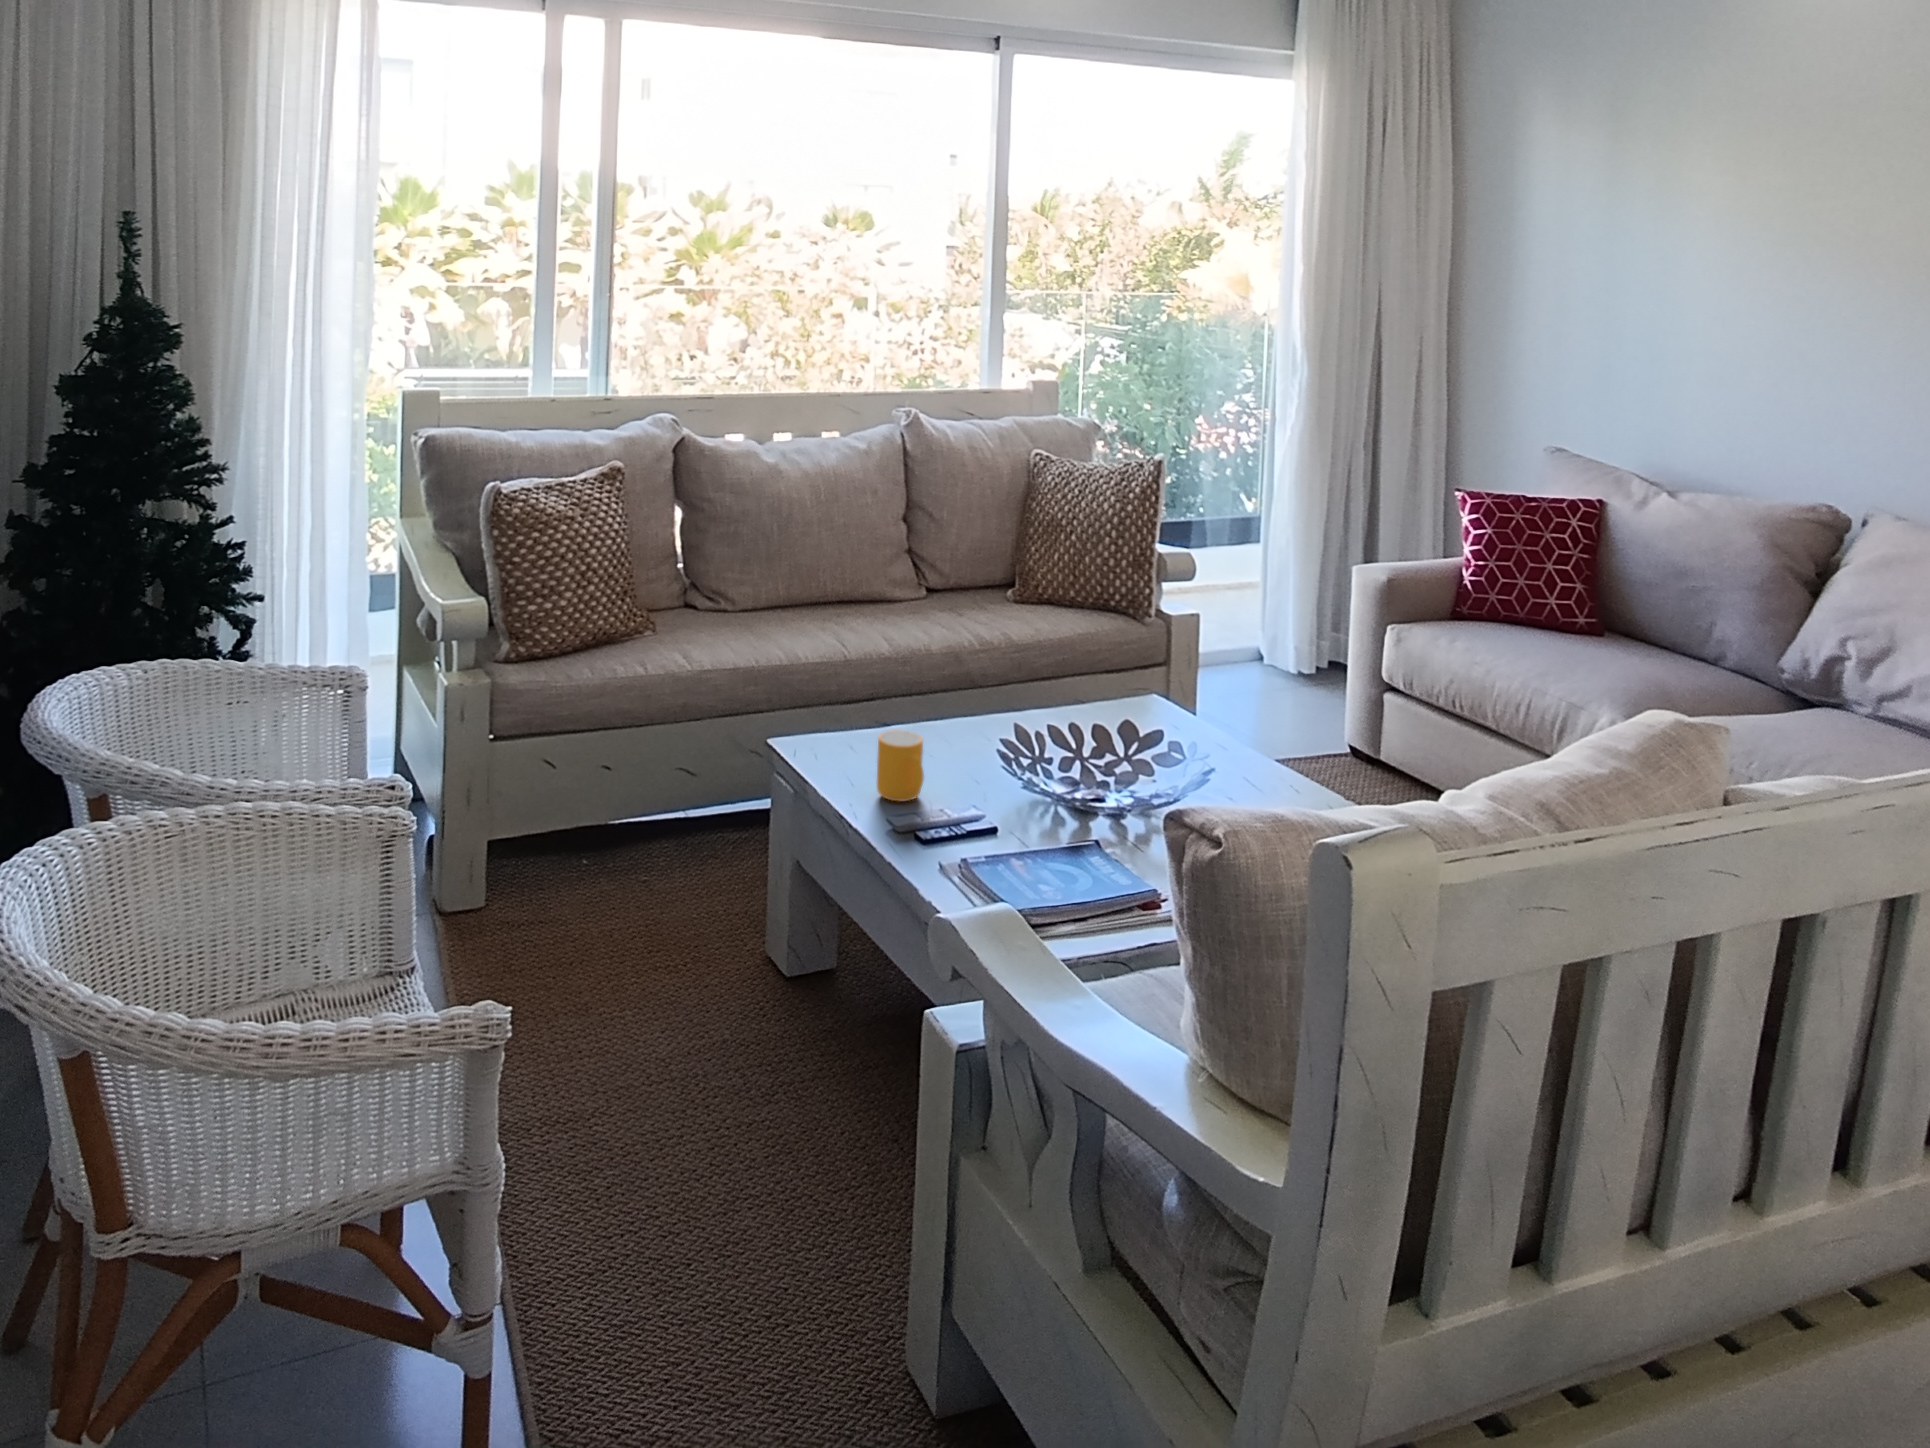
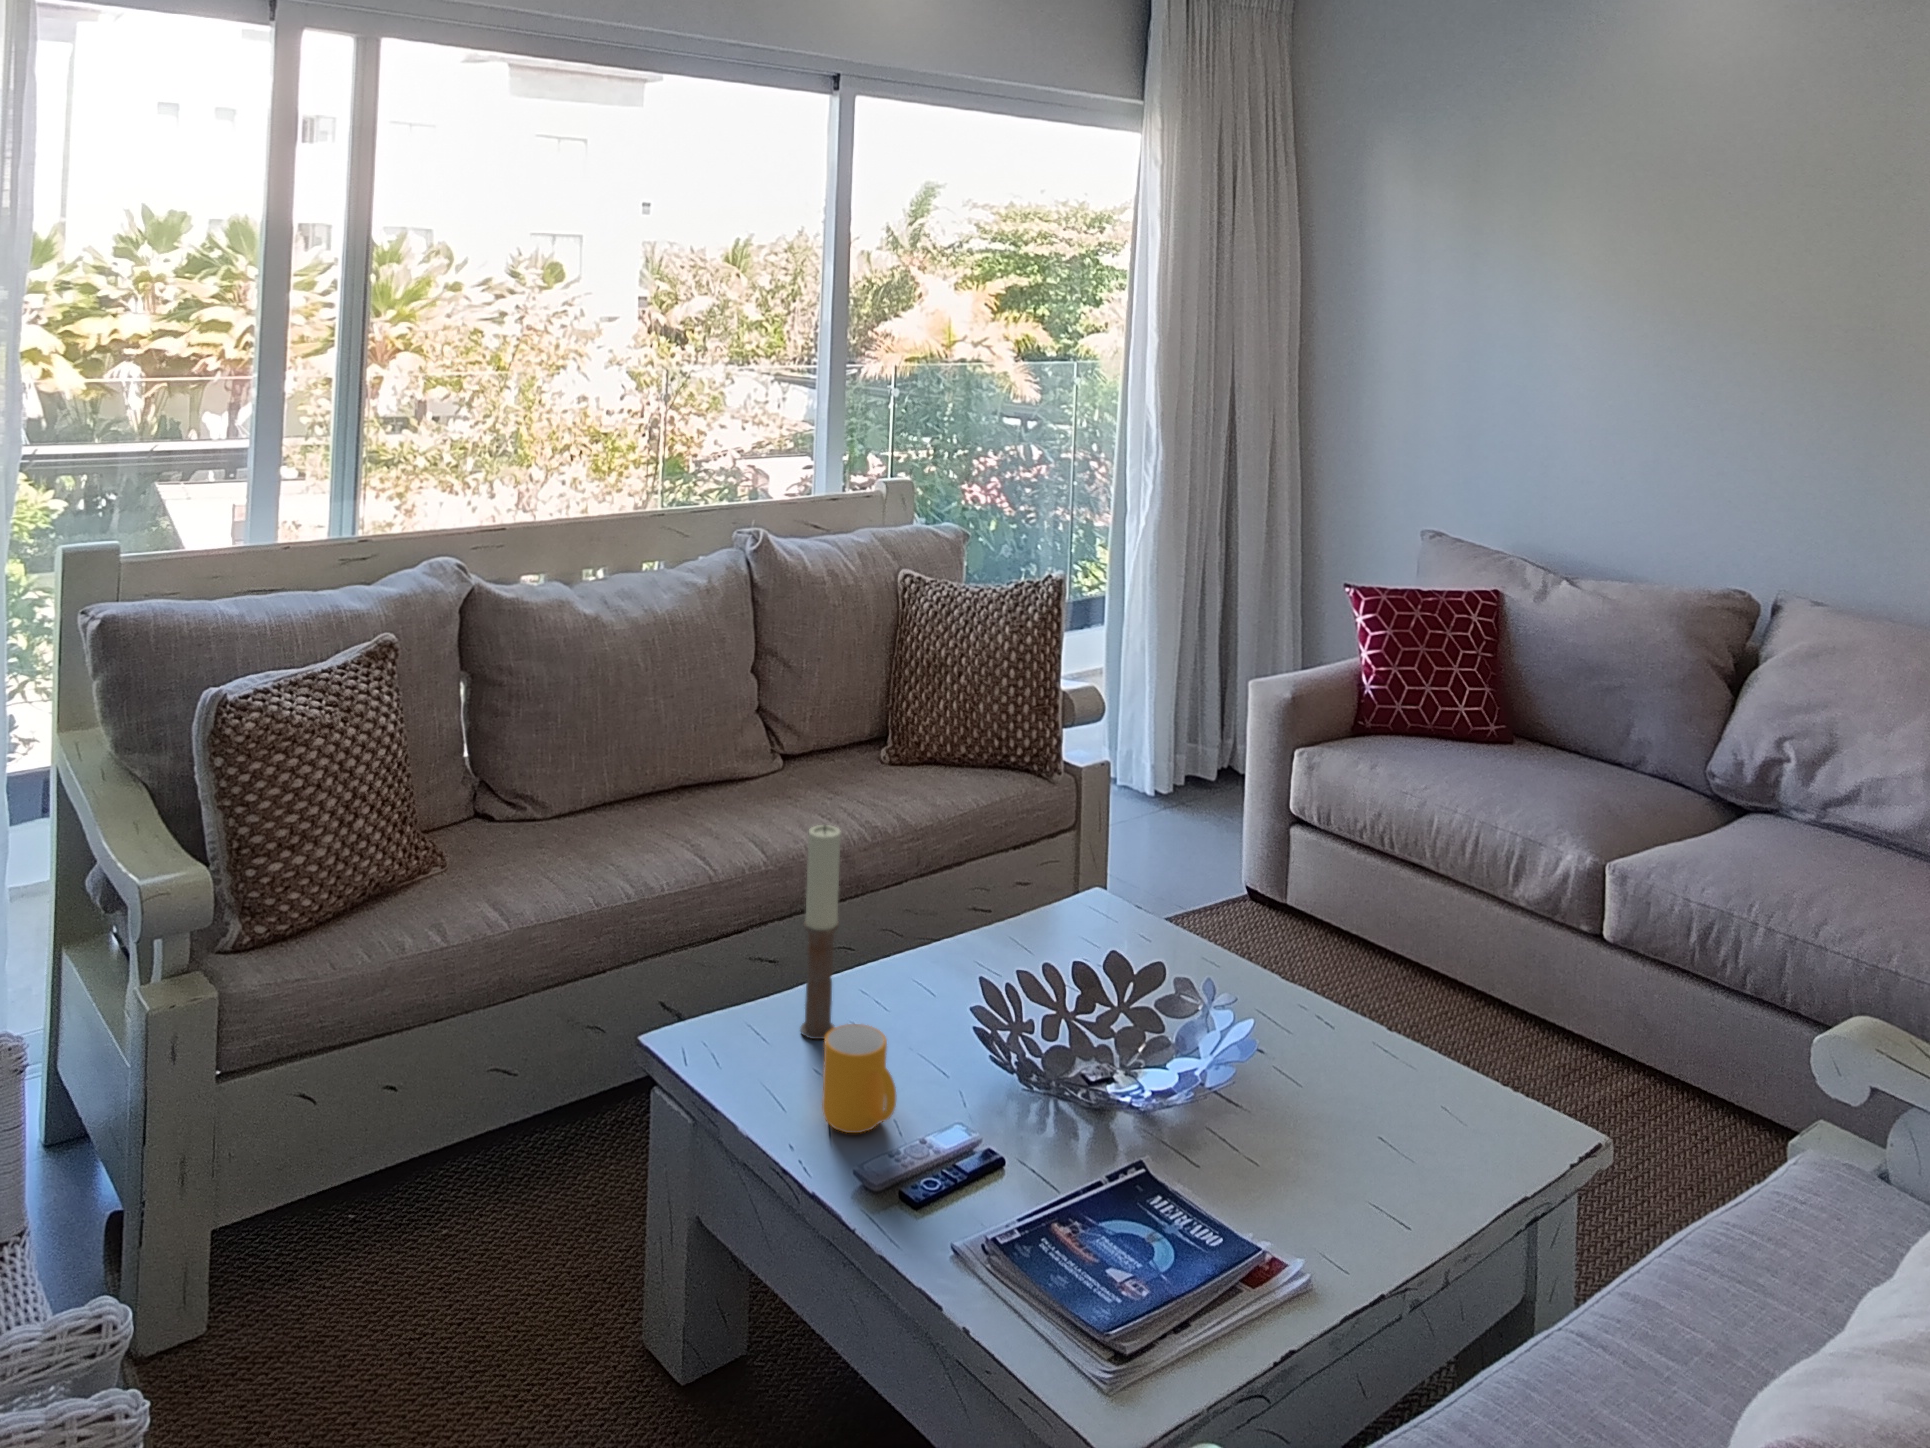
candle: none [881,598,911,754] -> present [800,825,841,1039]

